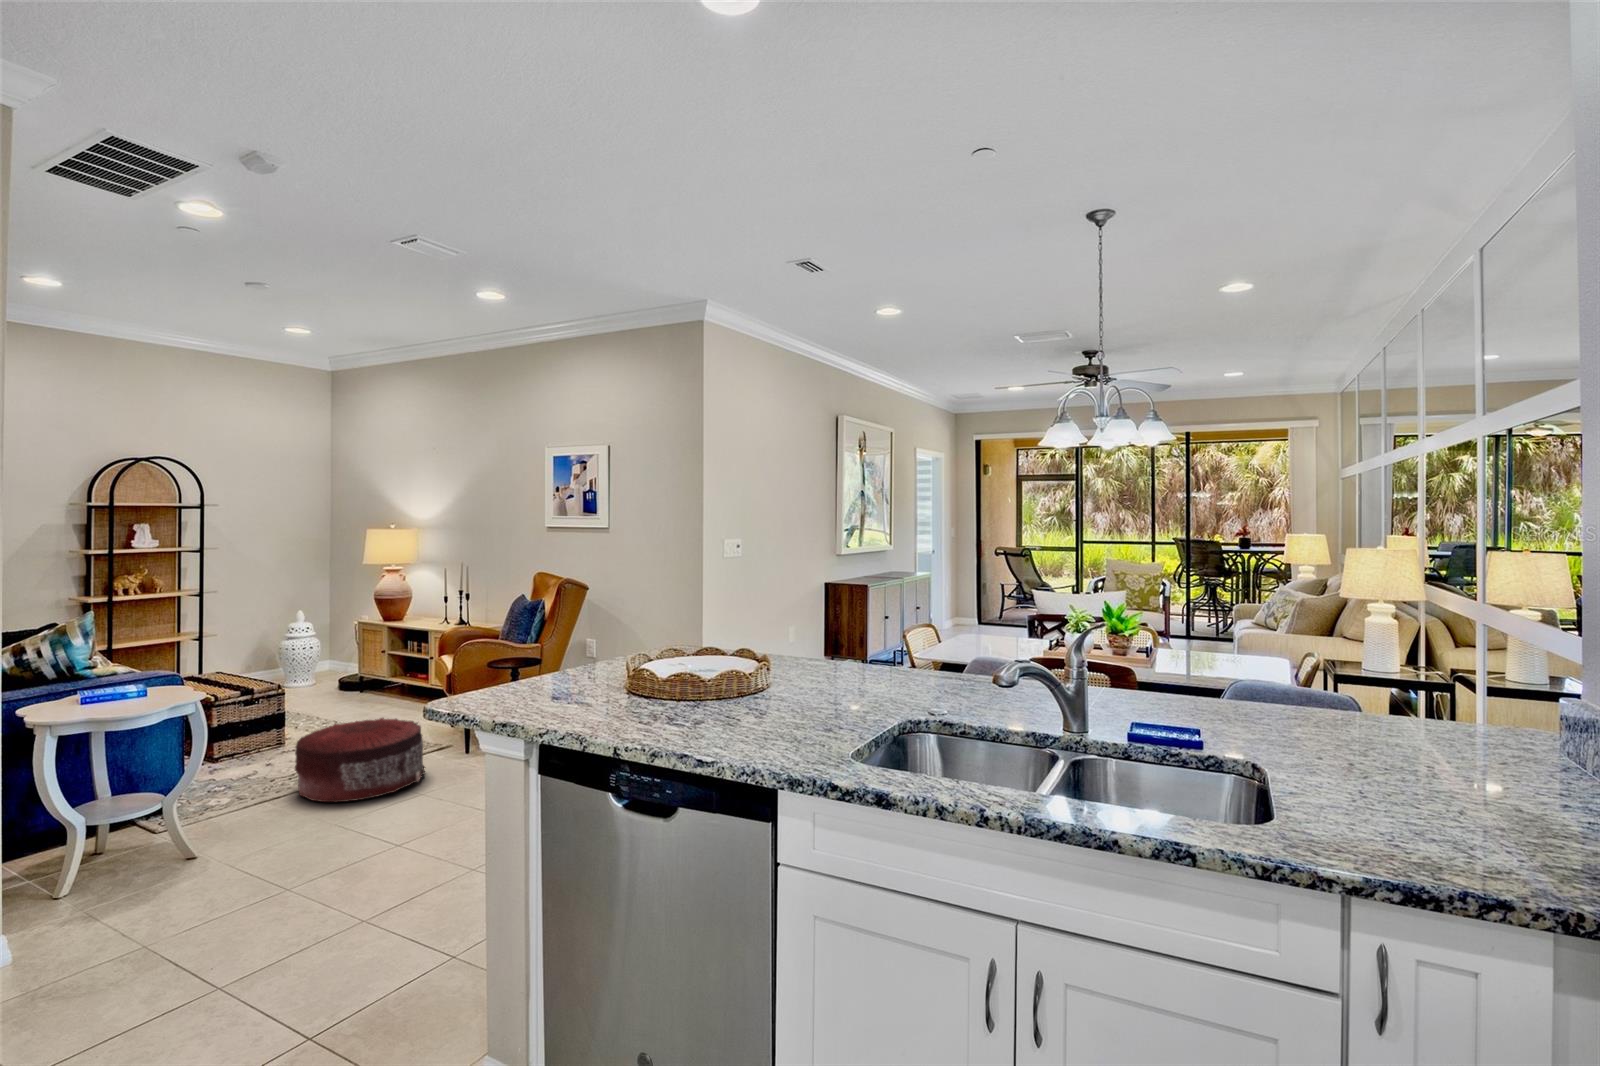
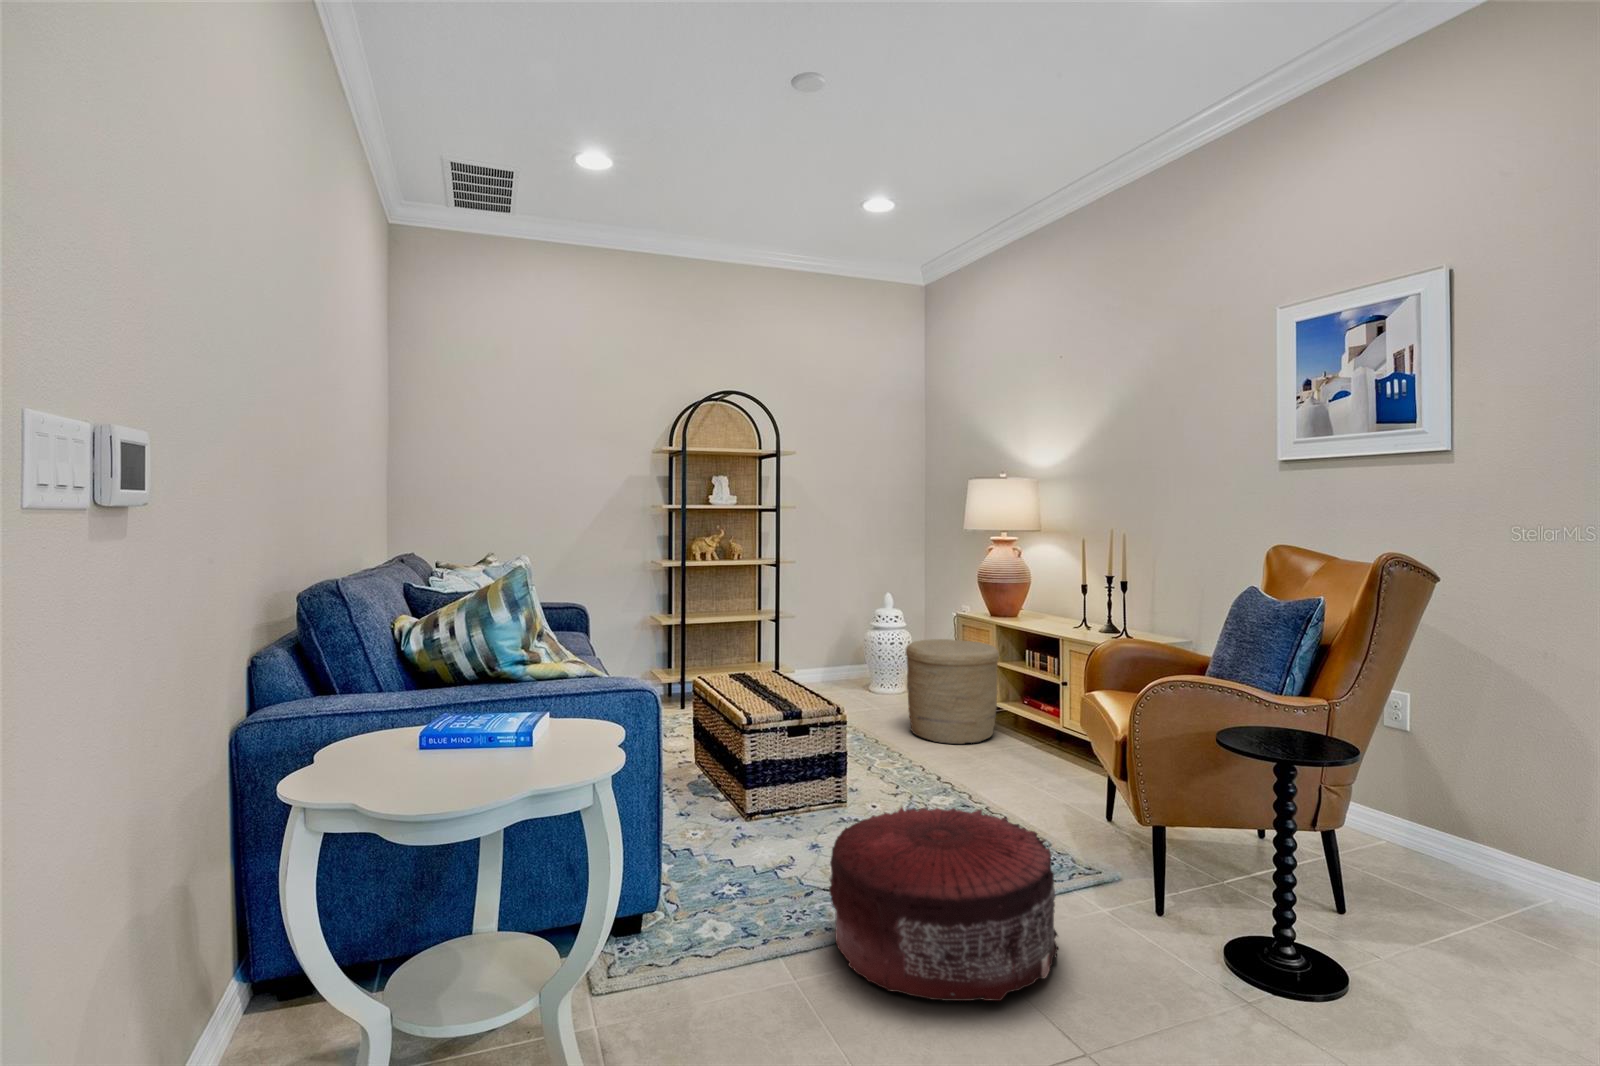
woven basket: none [320,639,391,707] -> present [906,639,999,744]

